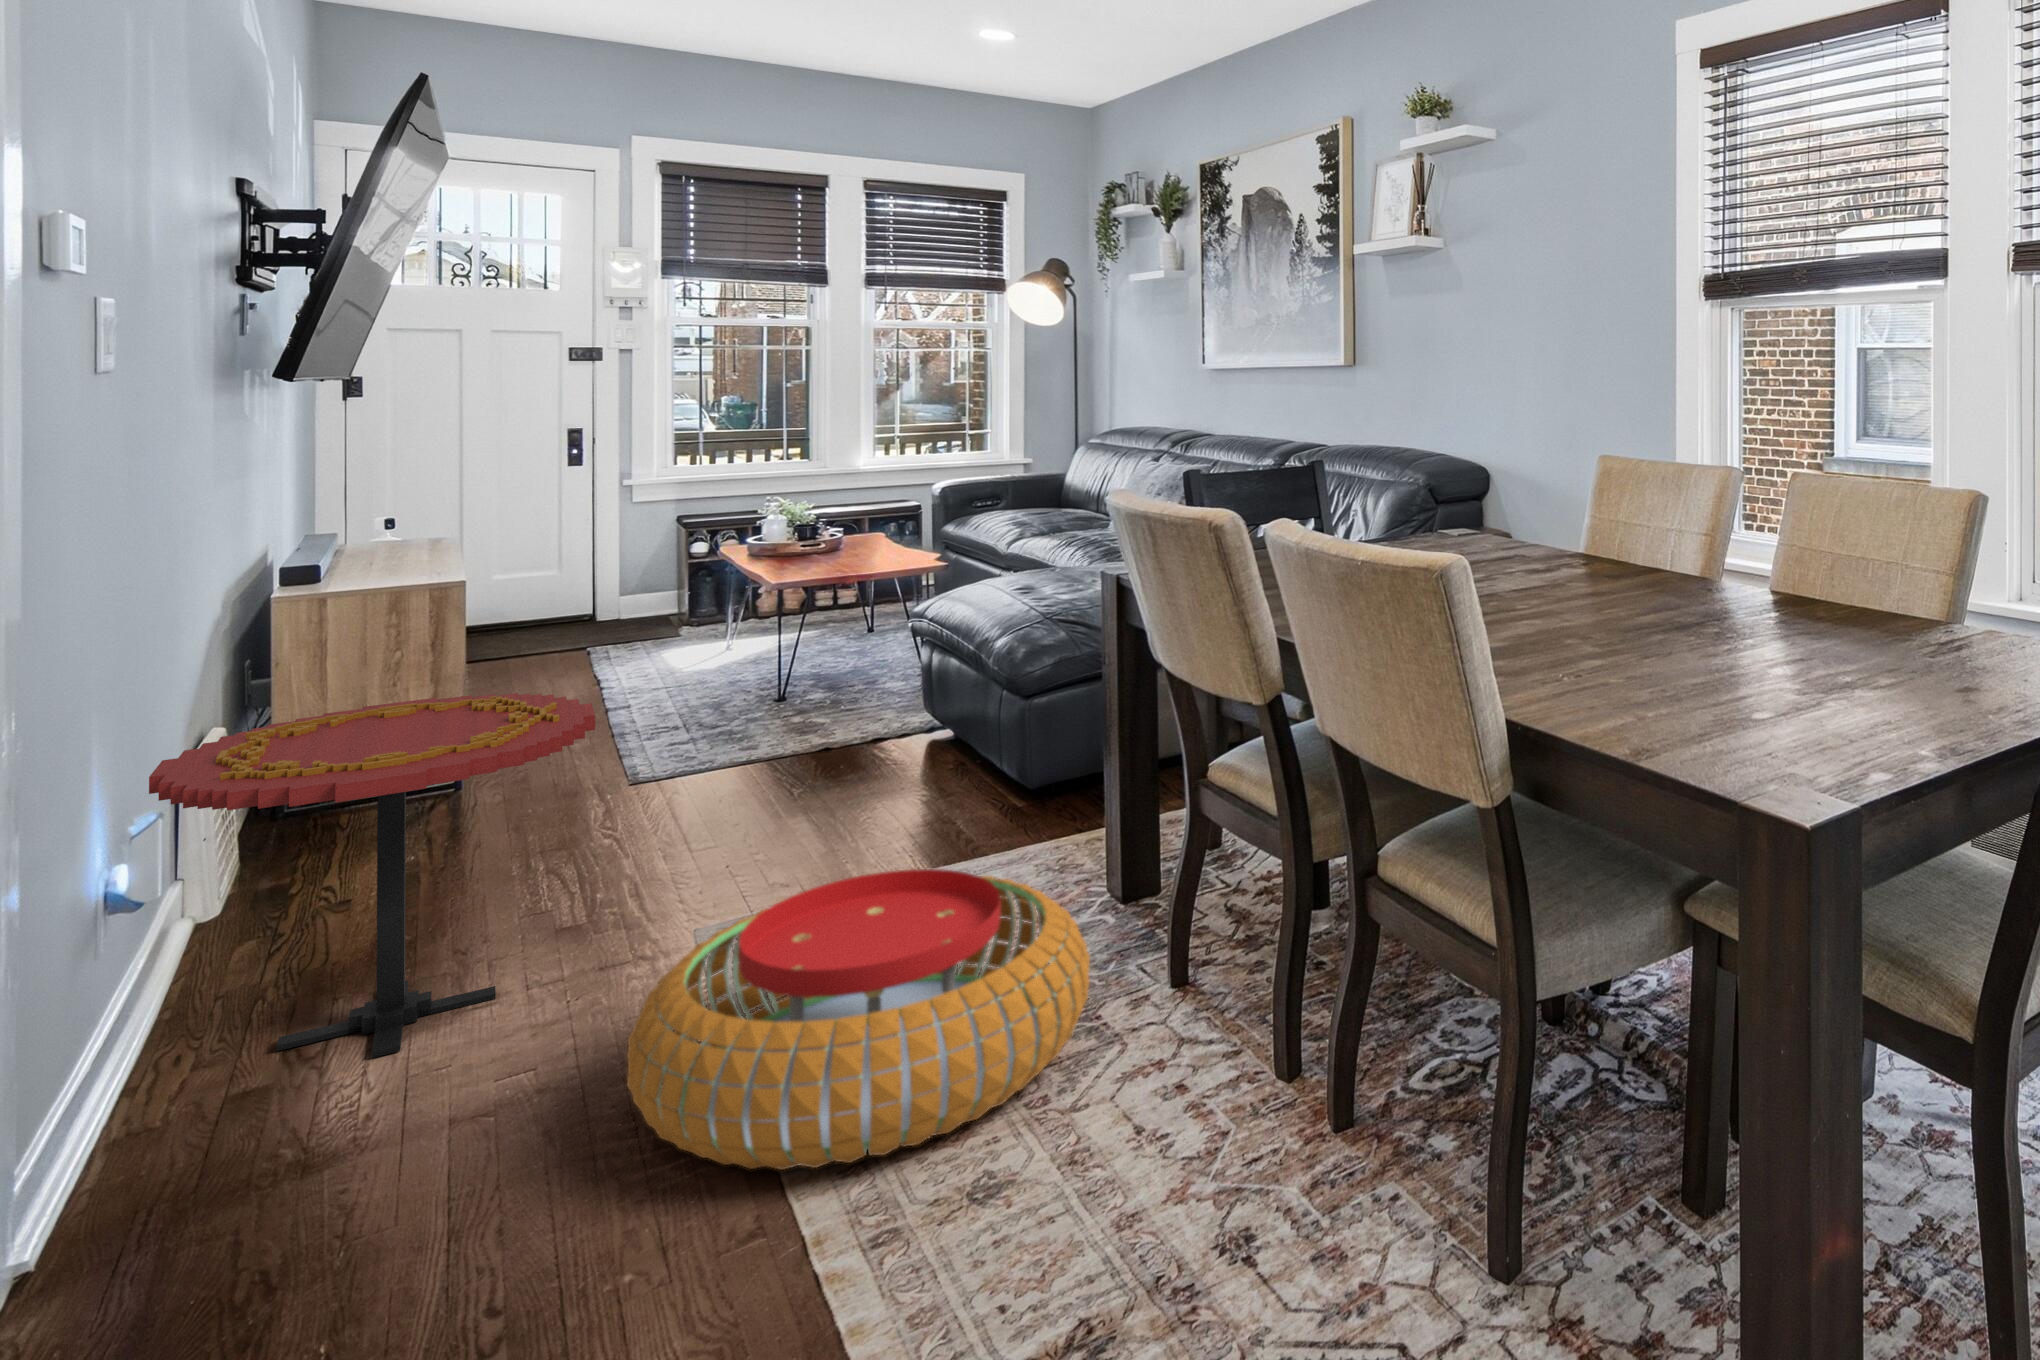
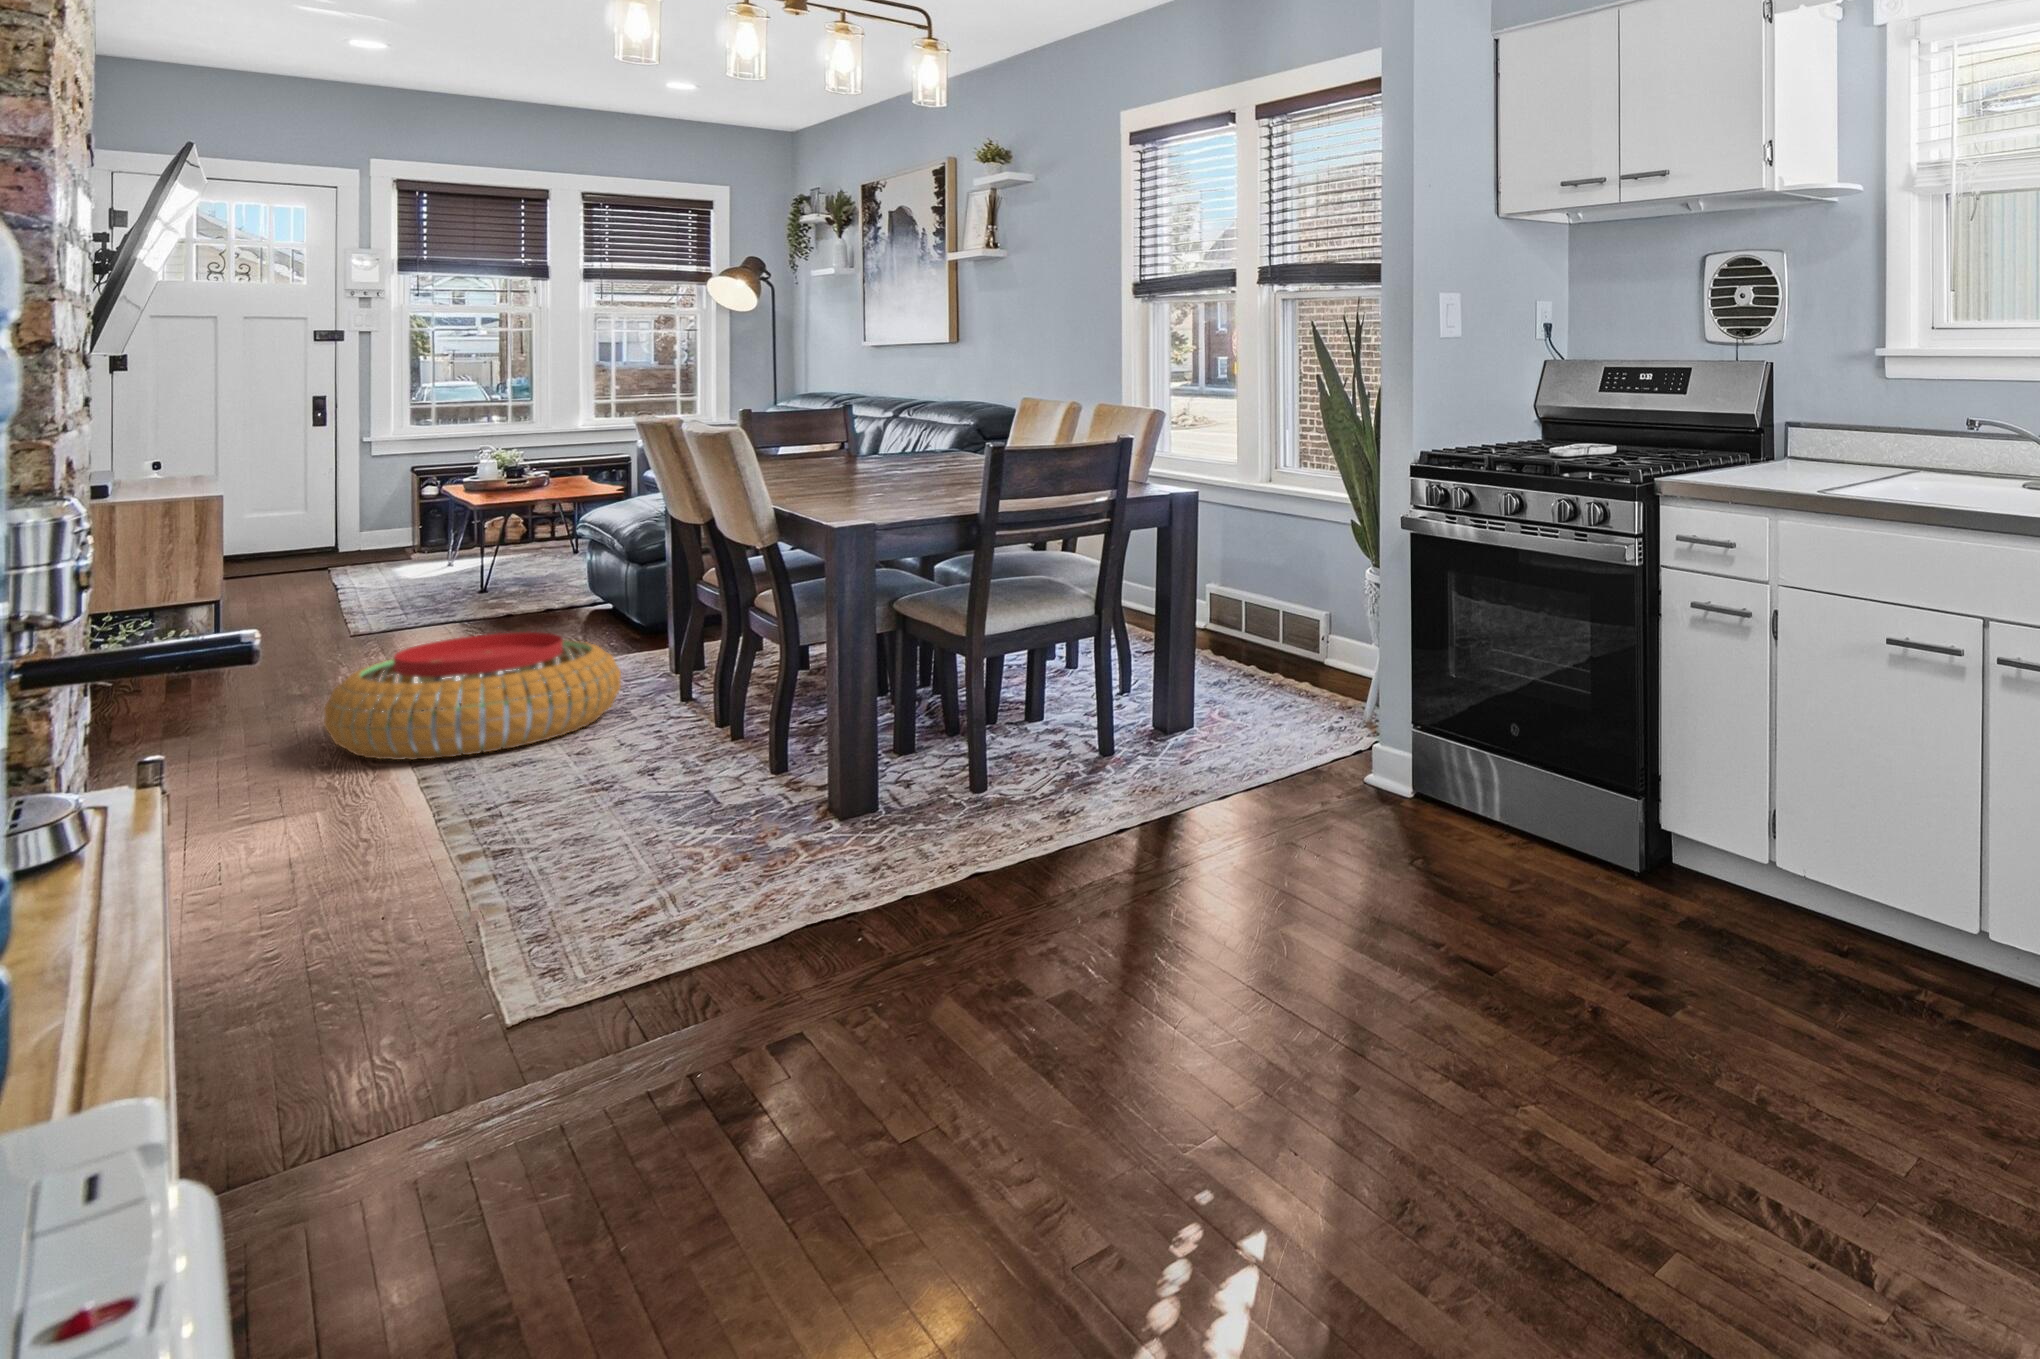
side table: present [149,693,595,1058] -> none [27,542,312,737]

